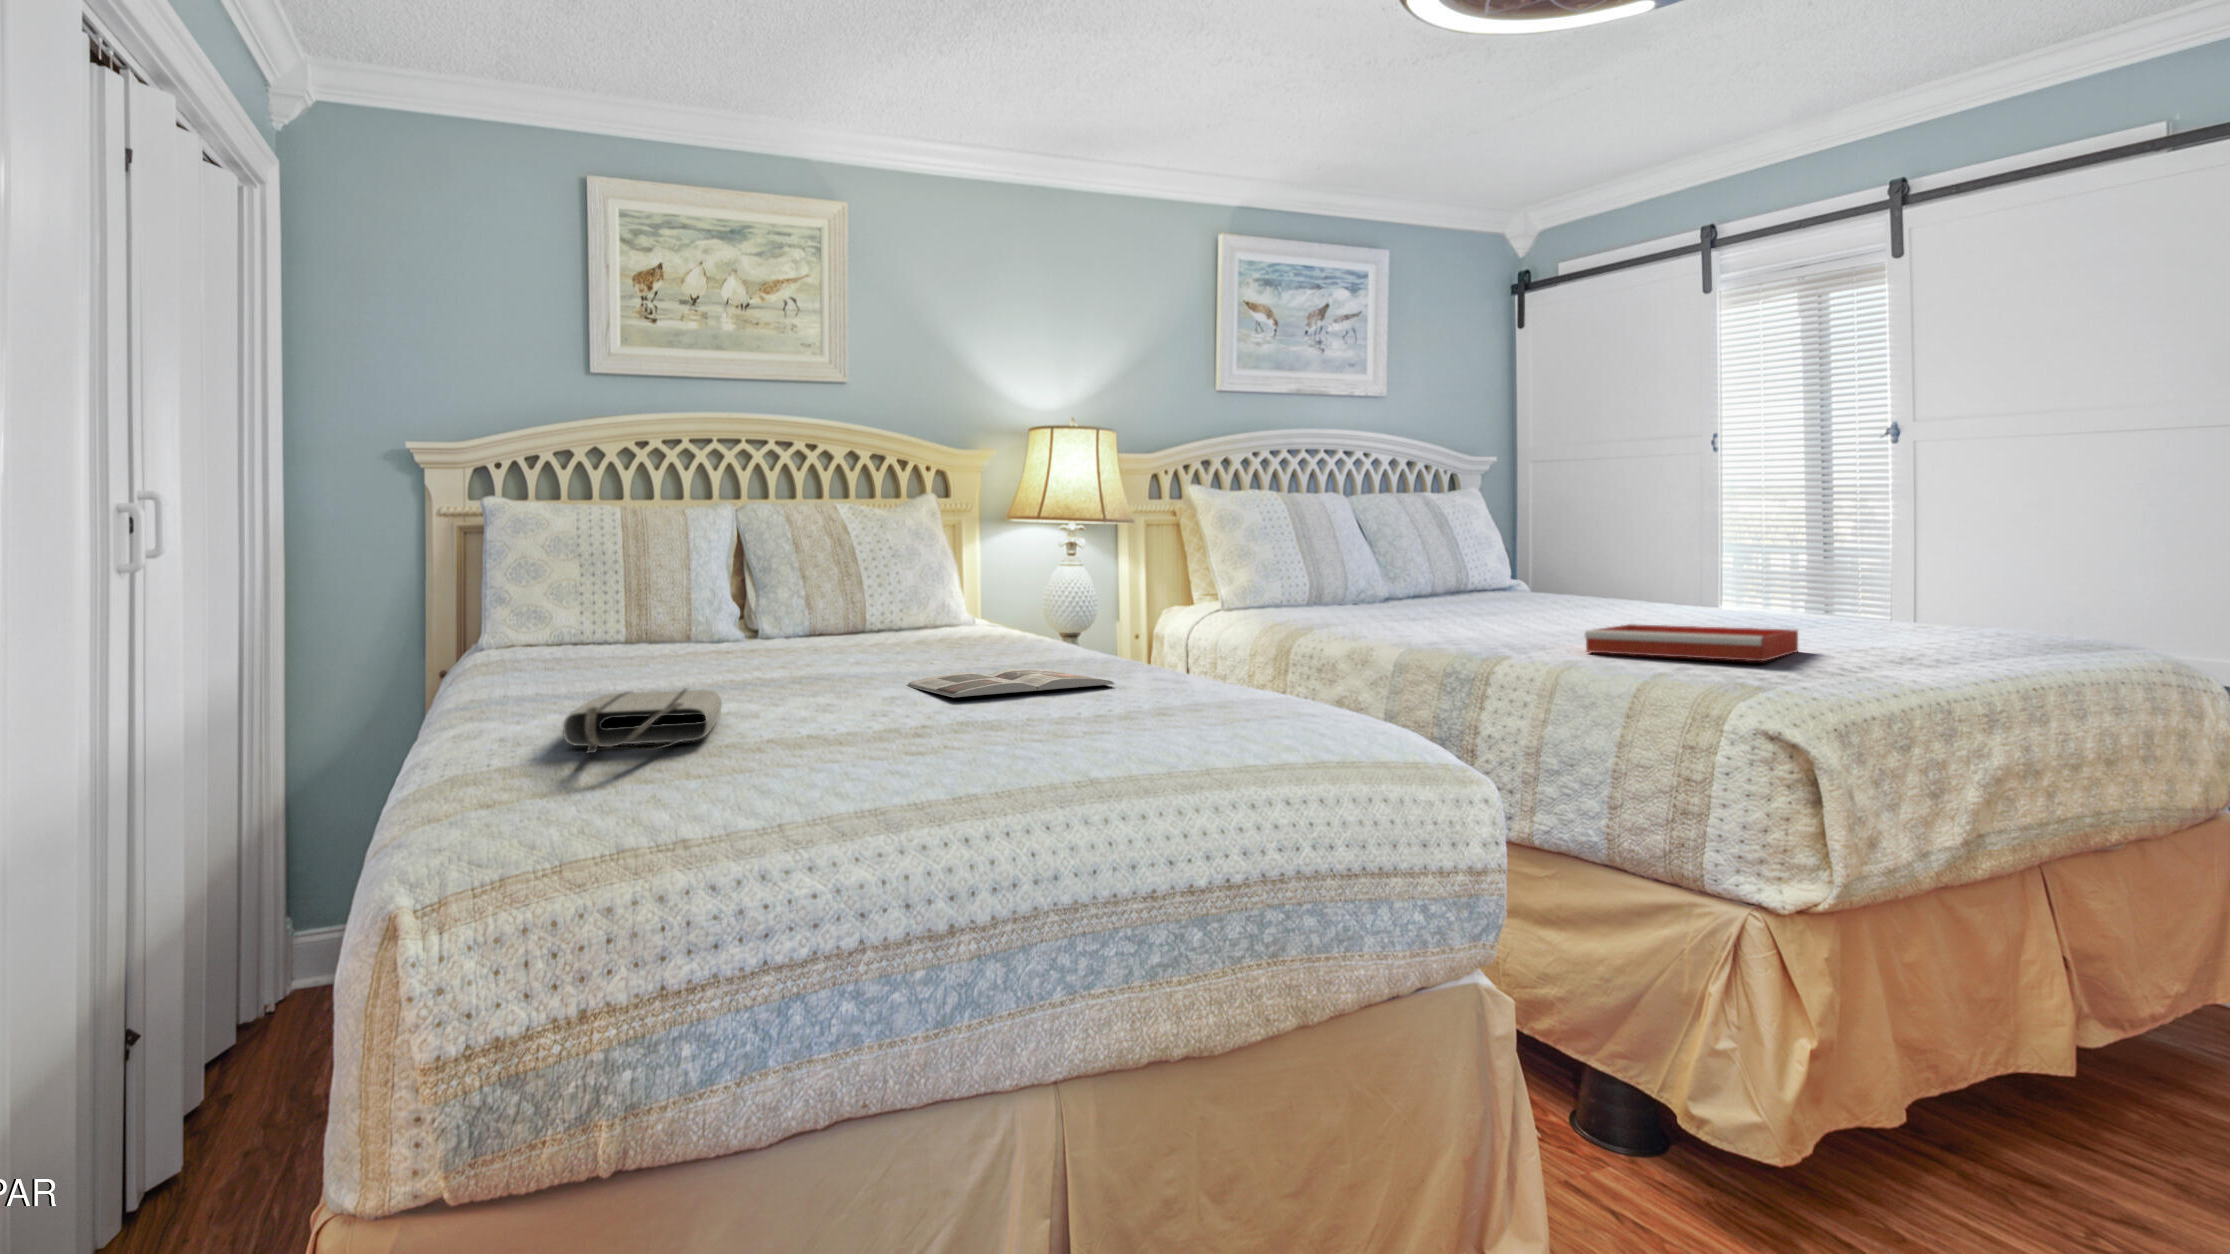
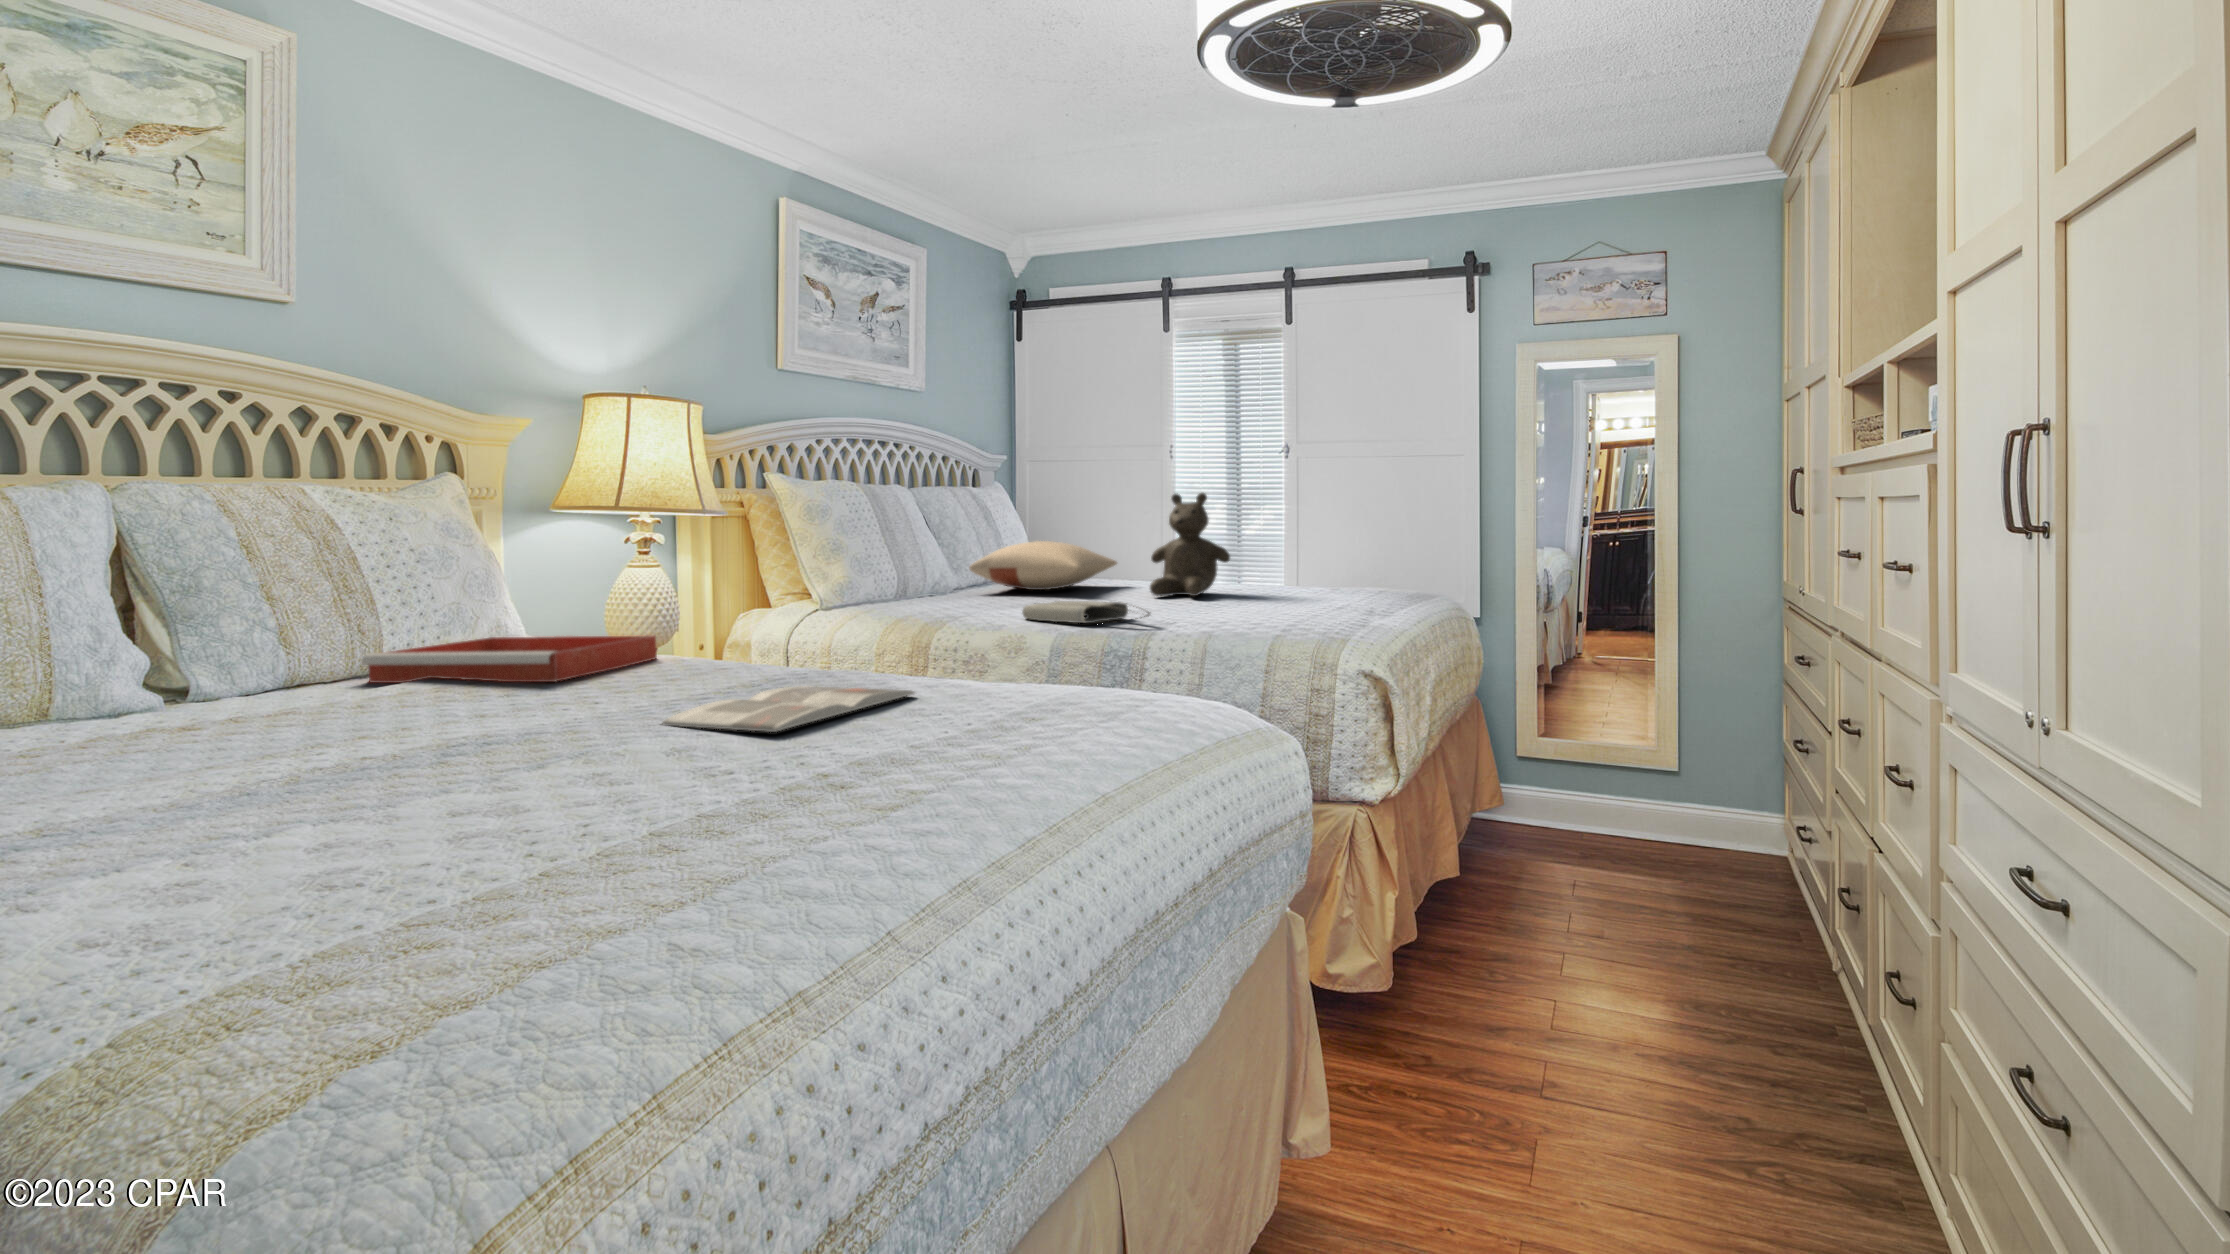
teddy bear: none [1578,494,1696,621] -> present [1150,493,1230,596]
pillow: none [1379,553,1566,606] -> present [969,541,1117,590]
tray: present [1585,624,1798,661] -> present [362,635,657,683]
tote bag: present [563,690,722,753] -> present [1022,601,1150,623]

